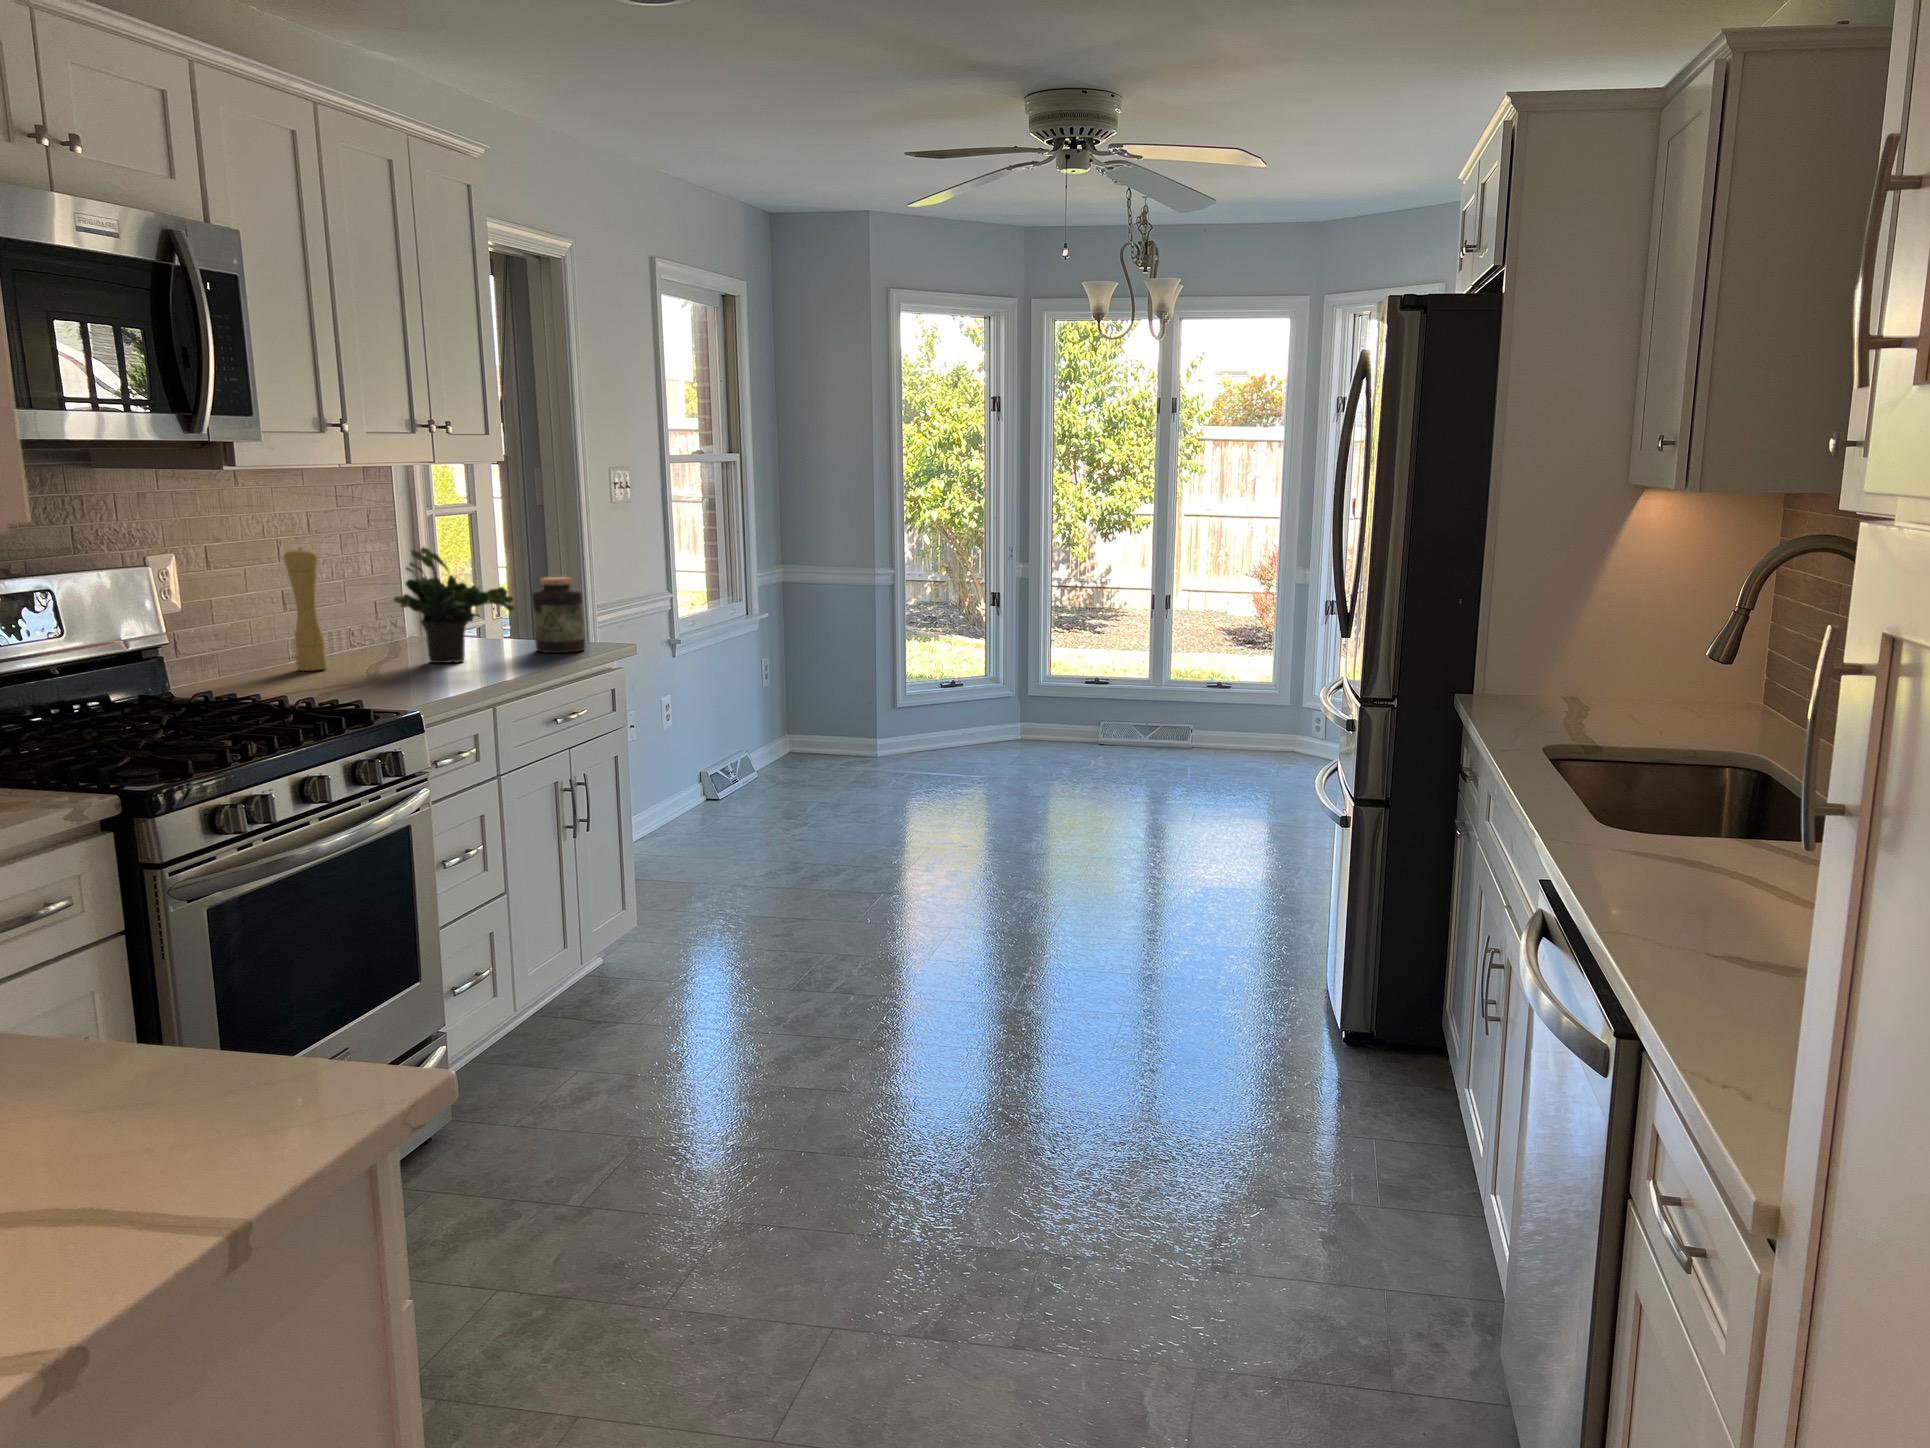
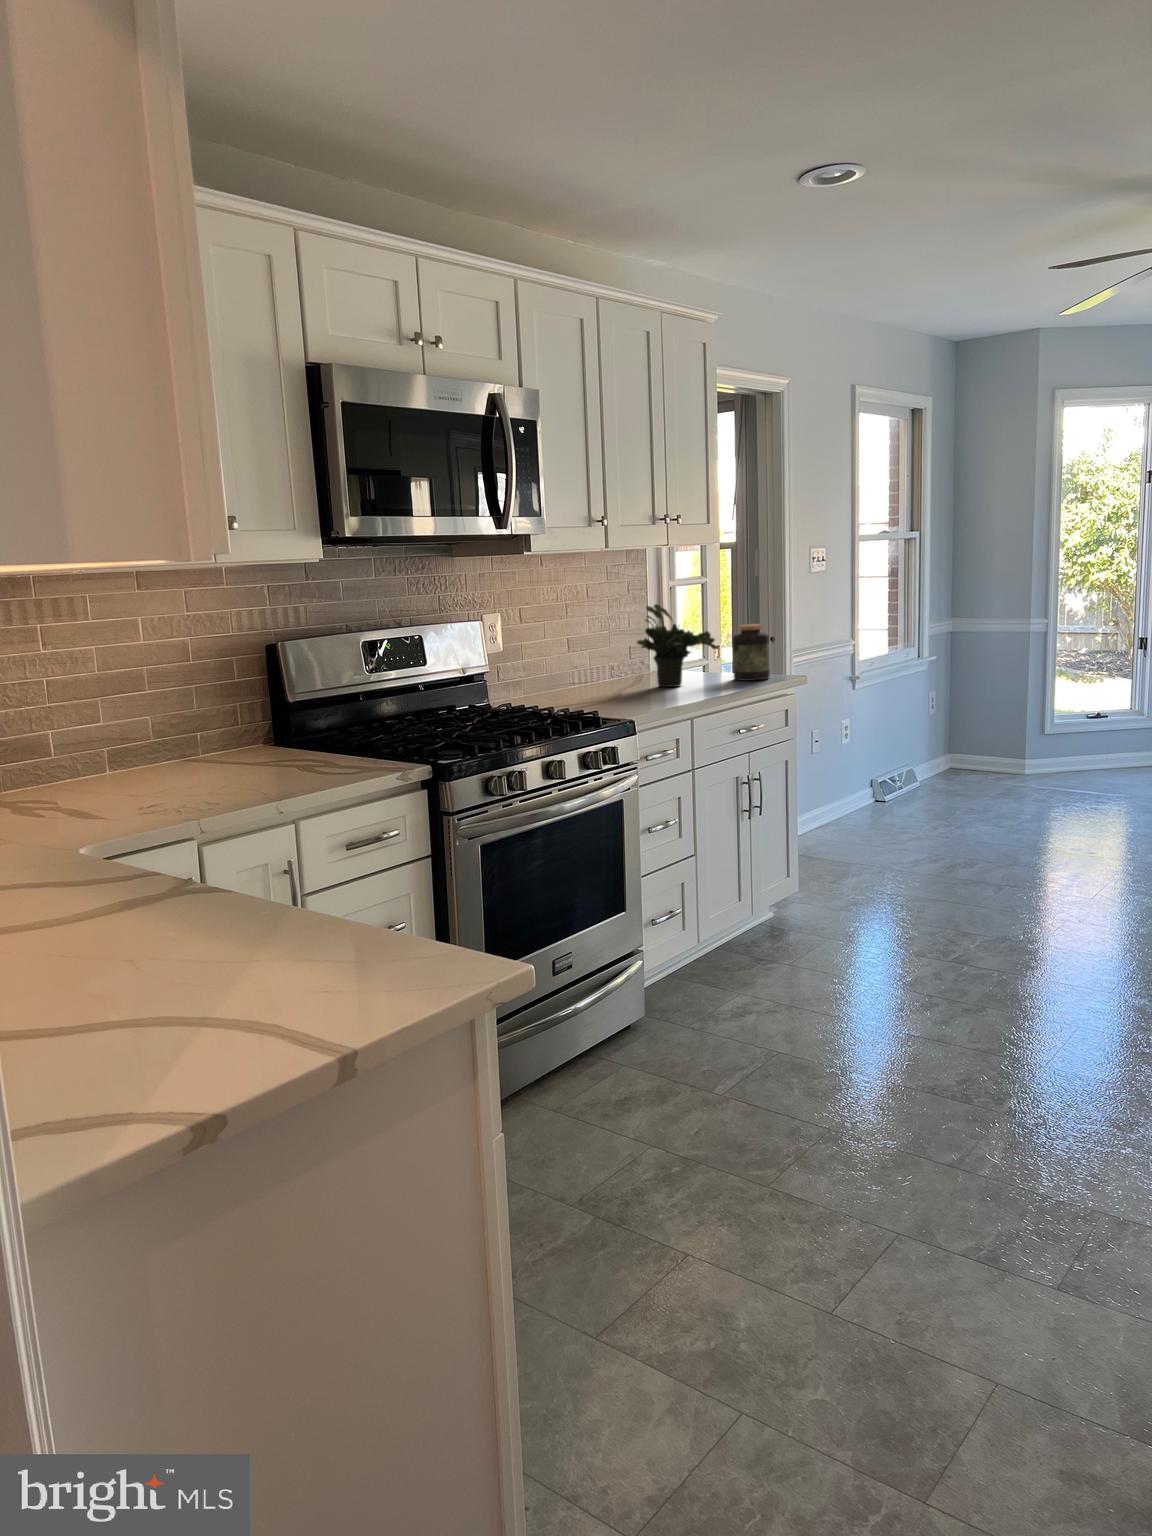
pepper mill: present [283,548,328,671] -> none [568,607,592,691]

